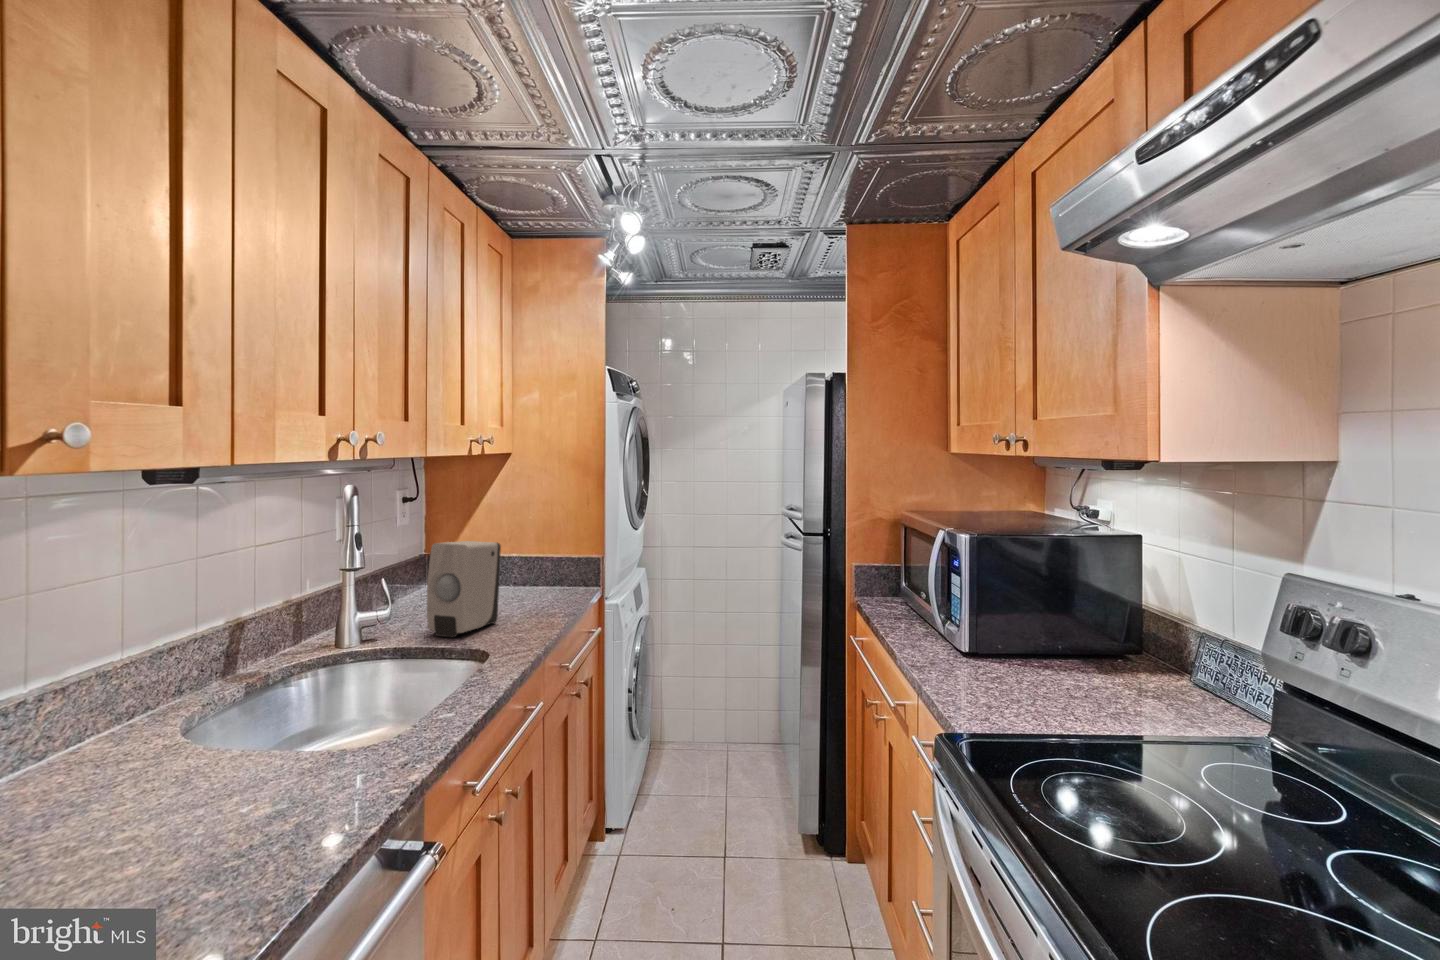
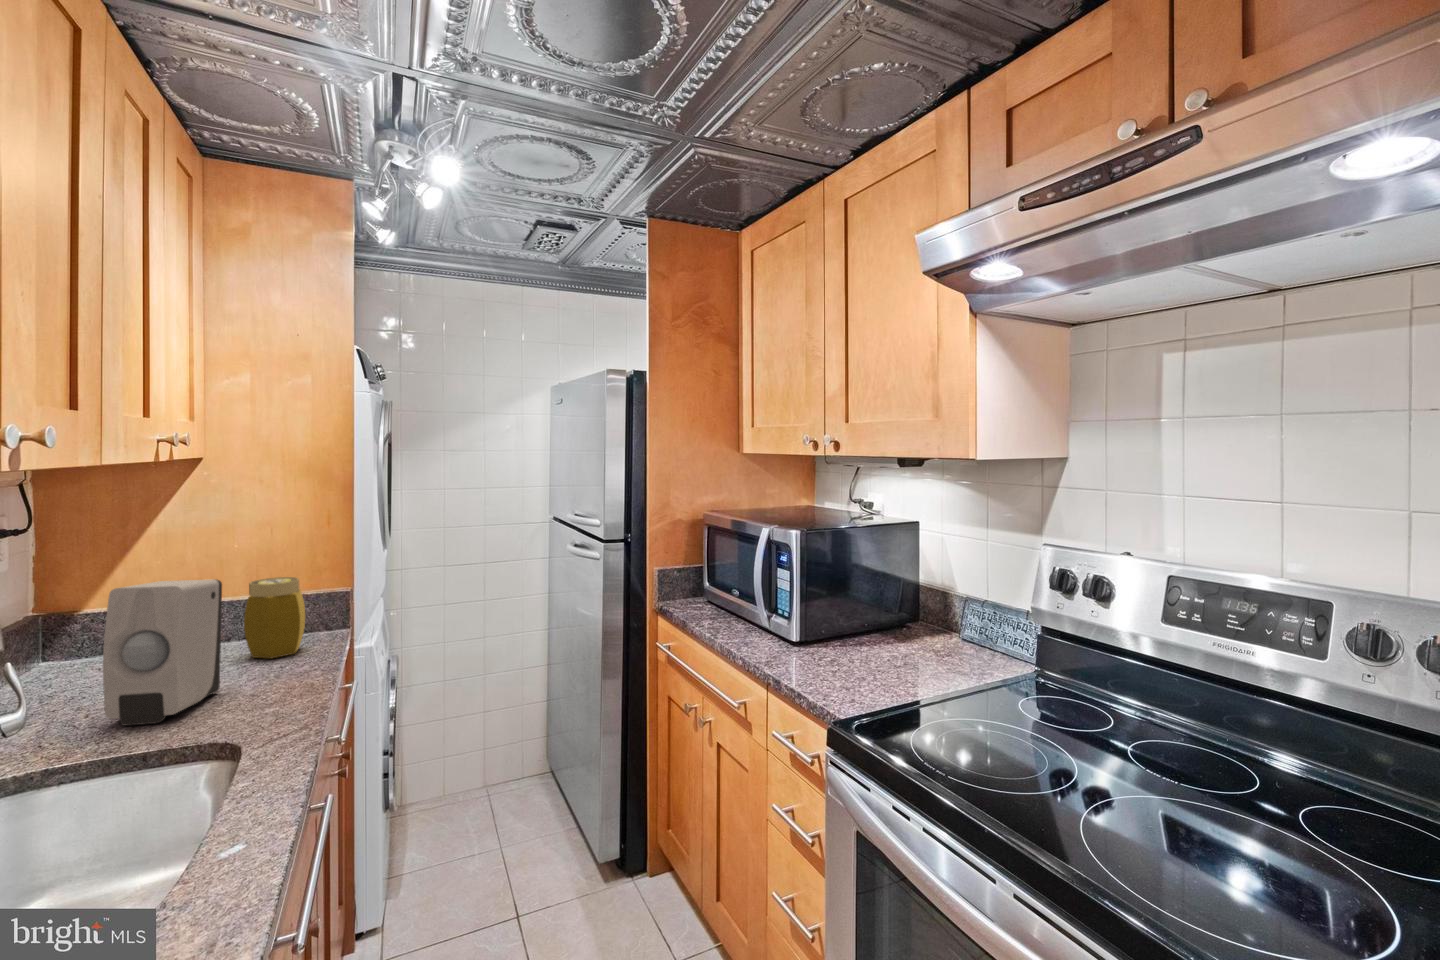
jar: none [526,545,566,604] -> present [244,577,305,659]

